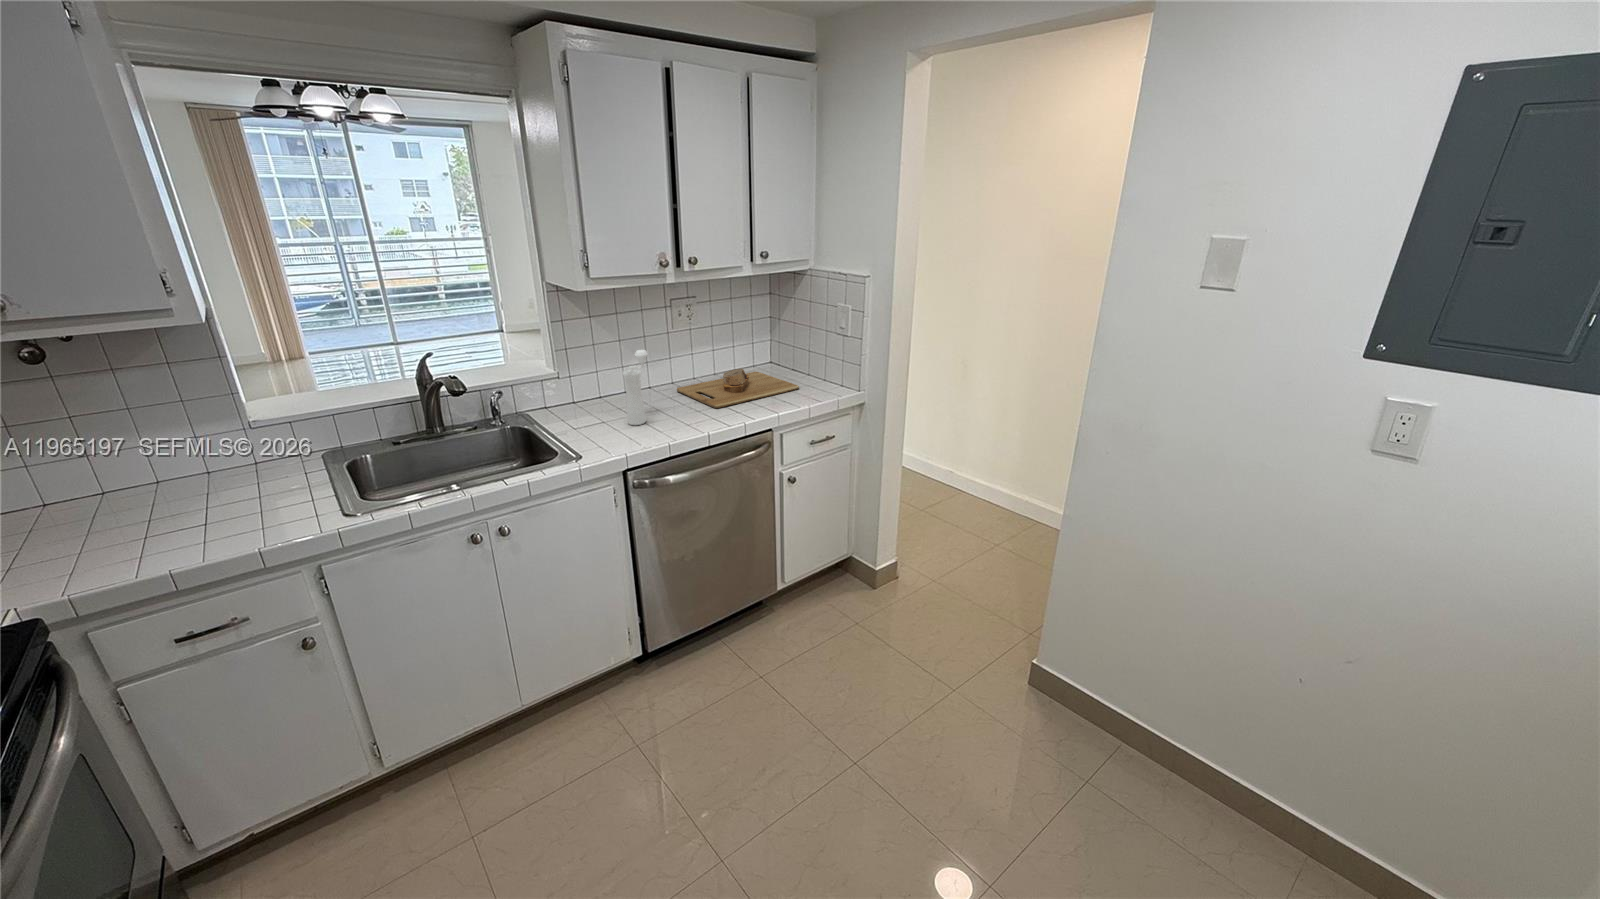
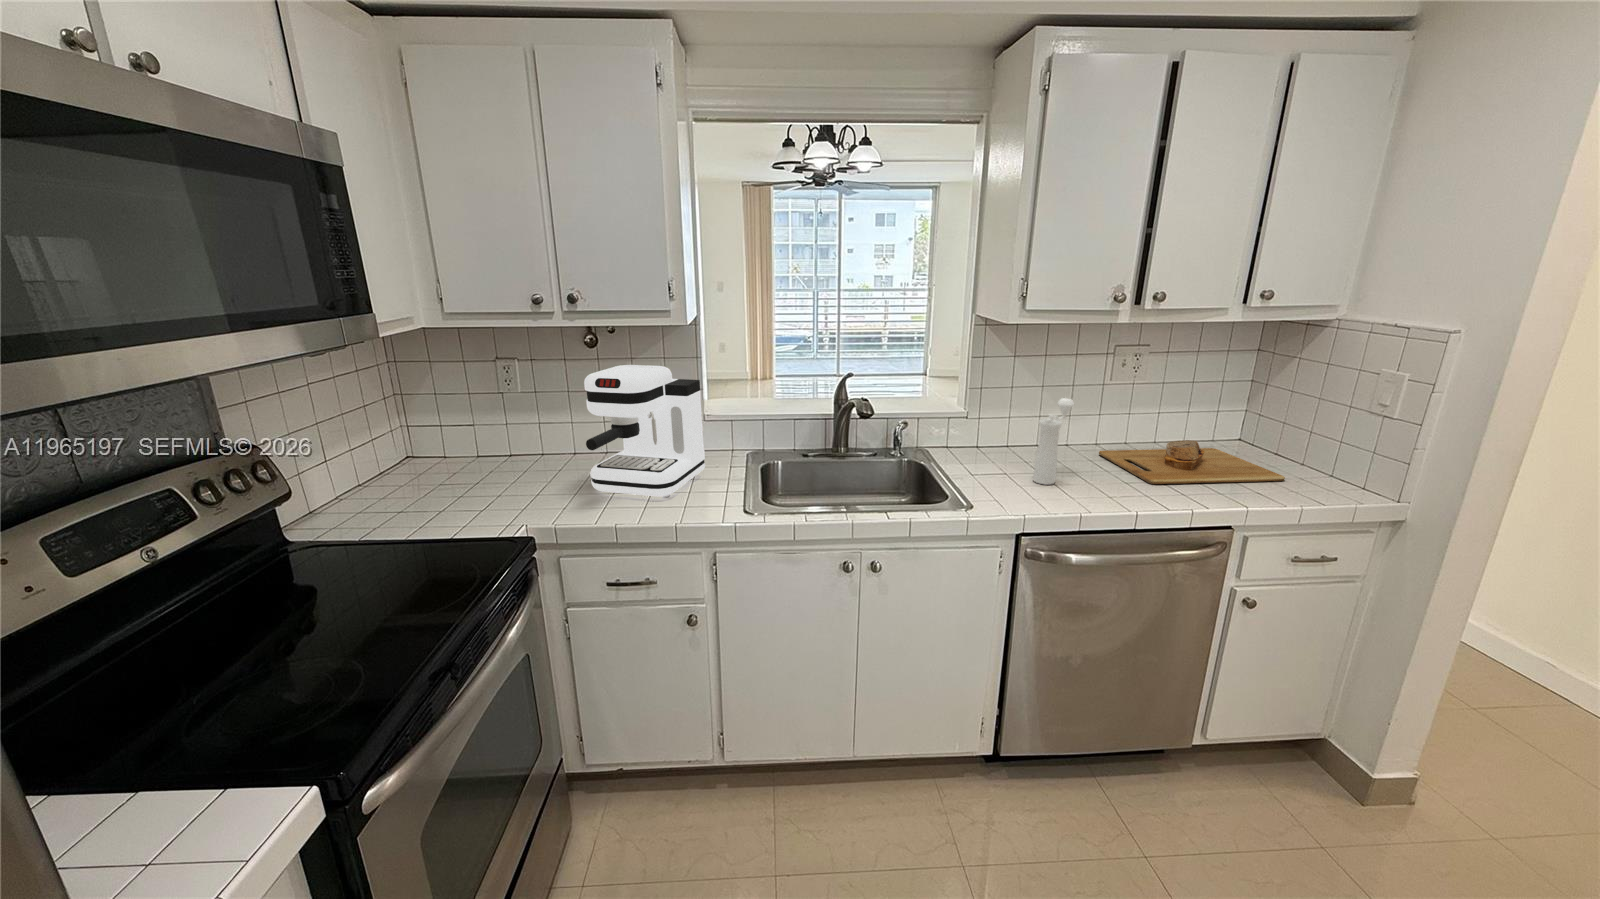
coffee maker: none [51,375,270,541] -> present [584,365,705,497]

